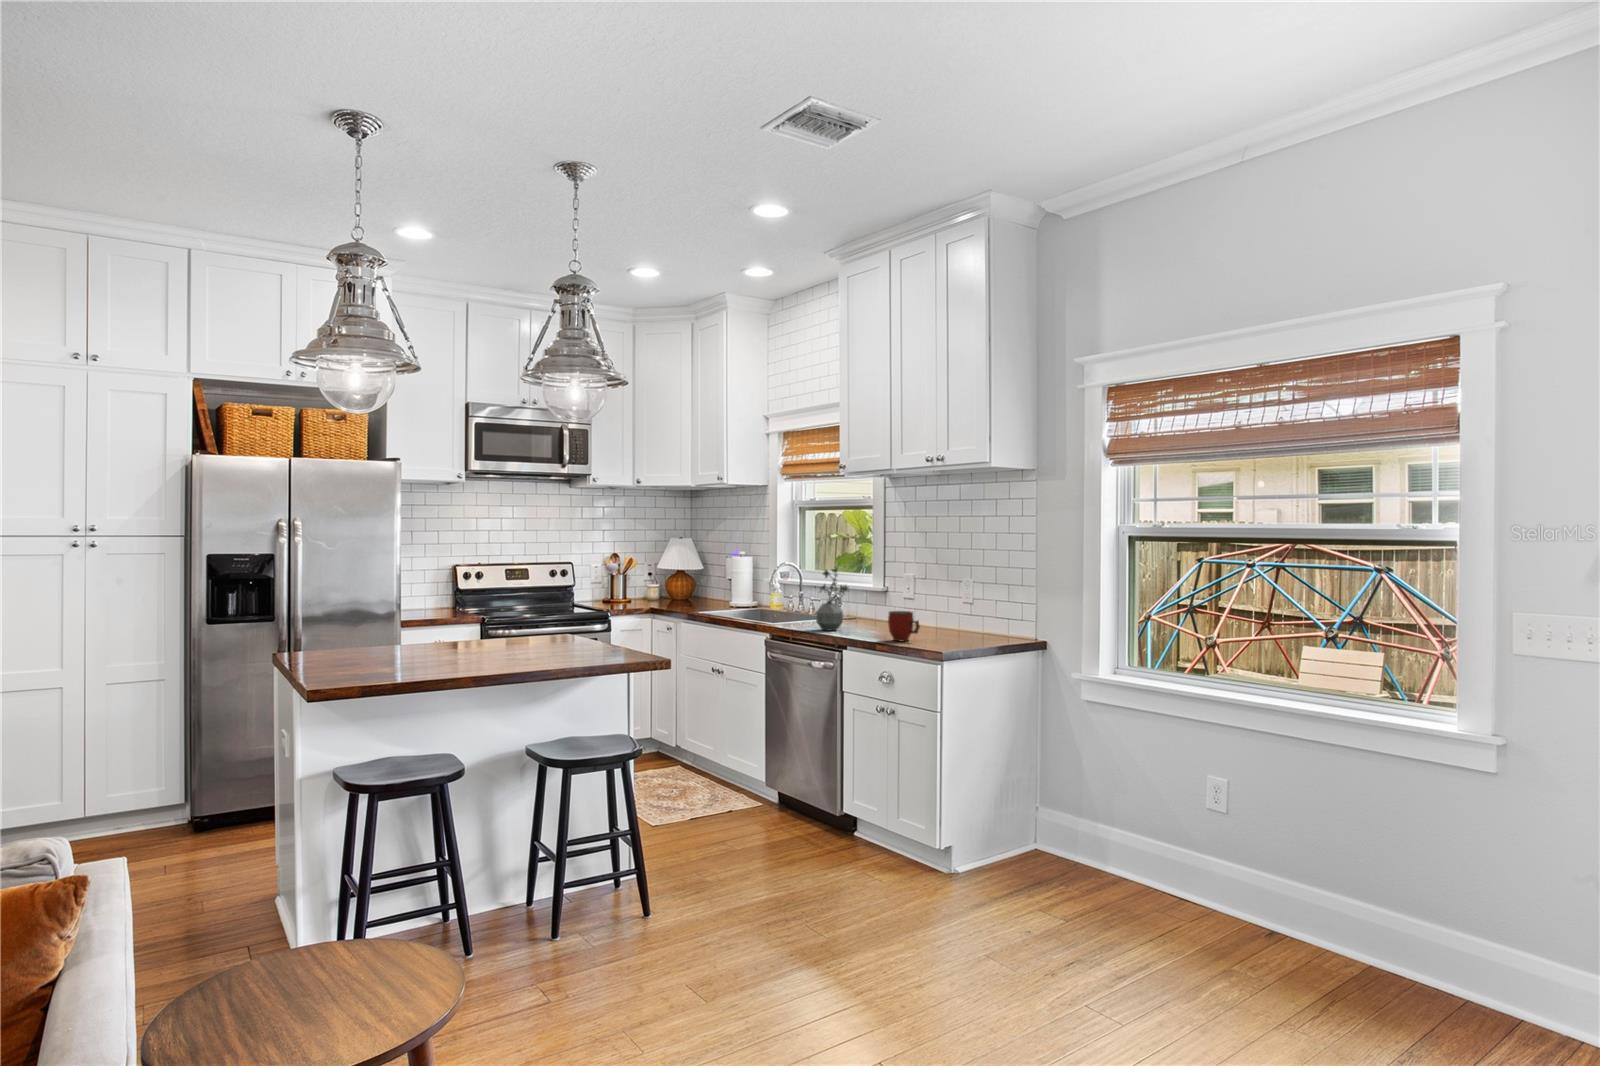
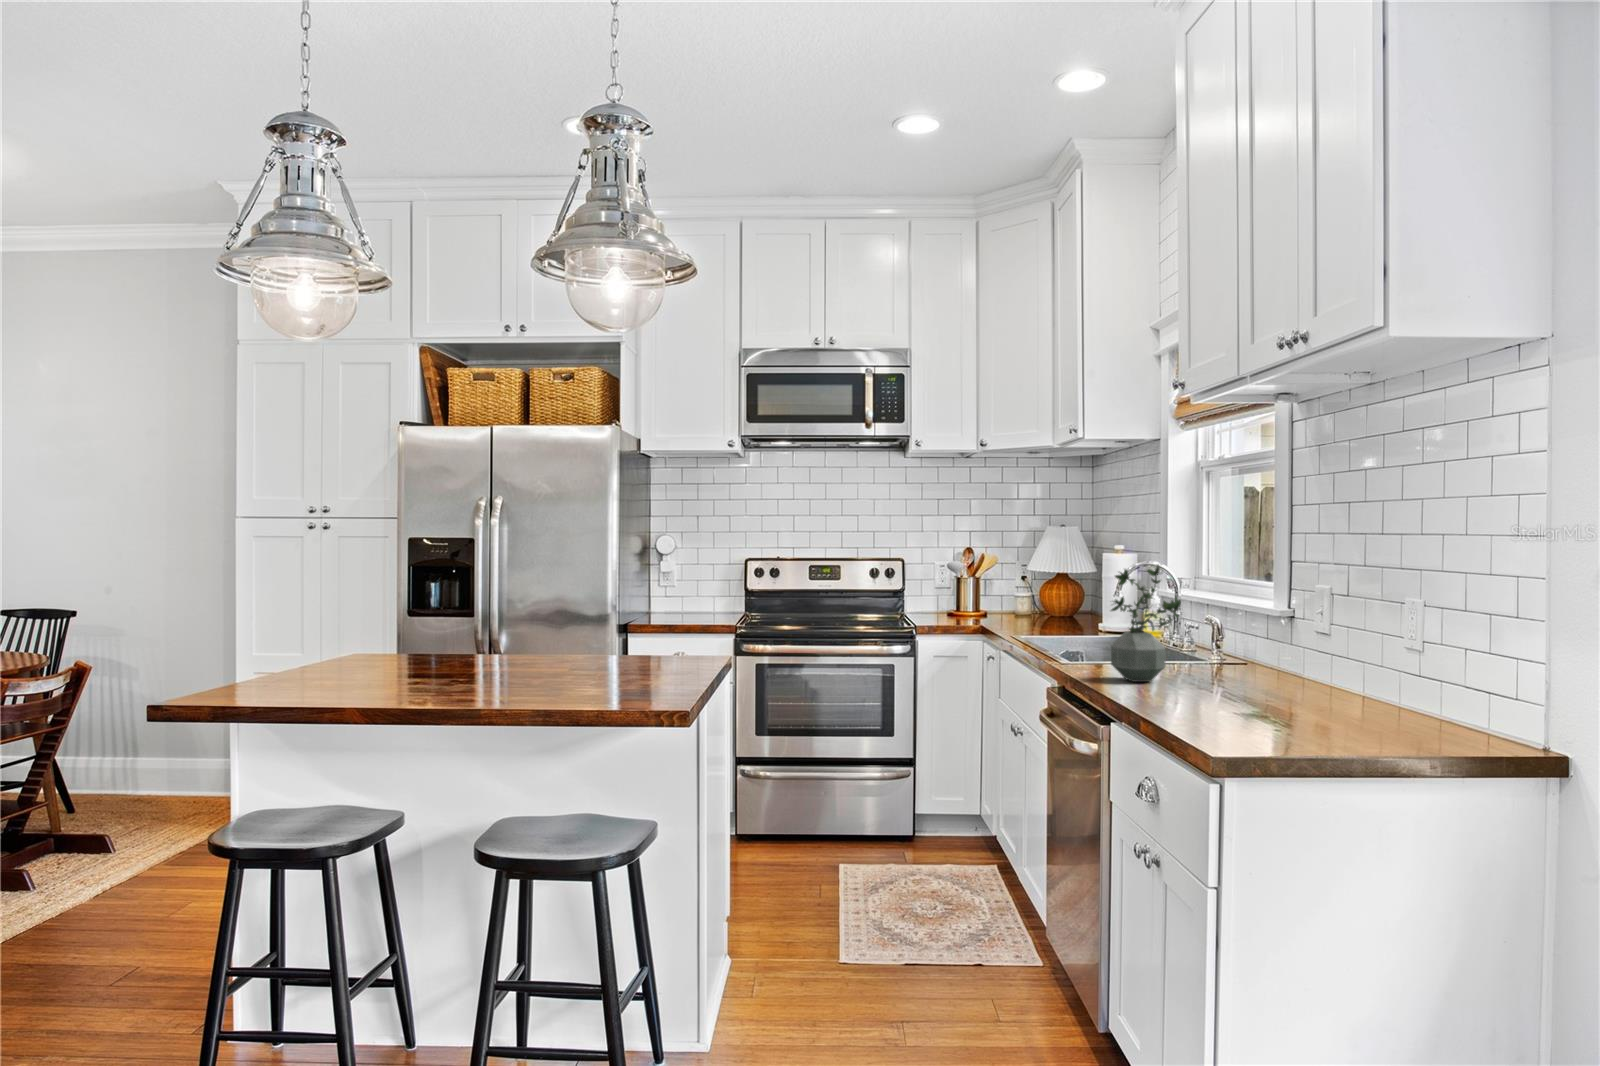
mug: present [888,611,920,641] -> none [1172,654,1231,719]

